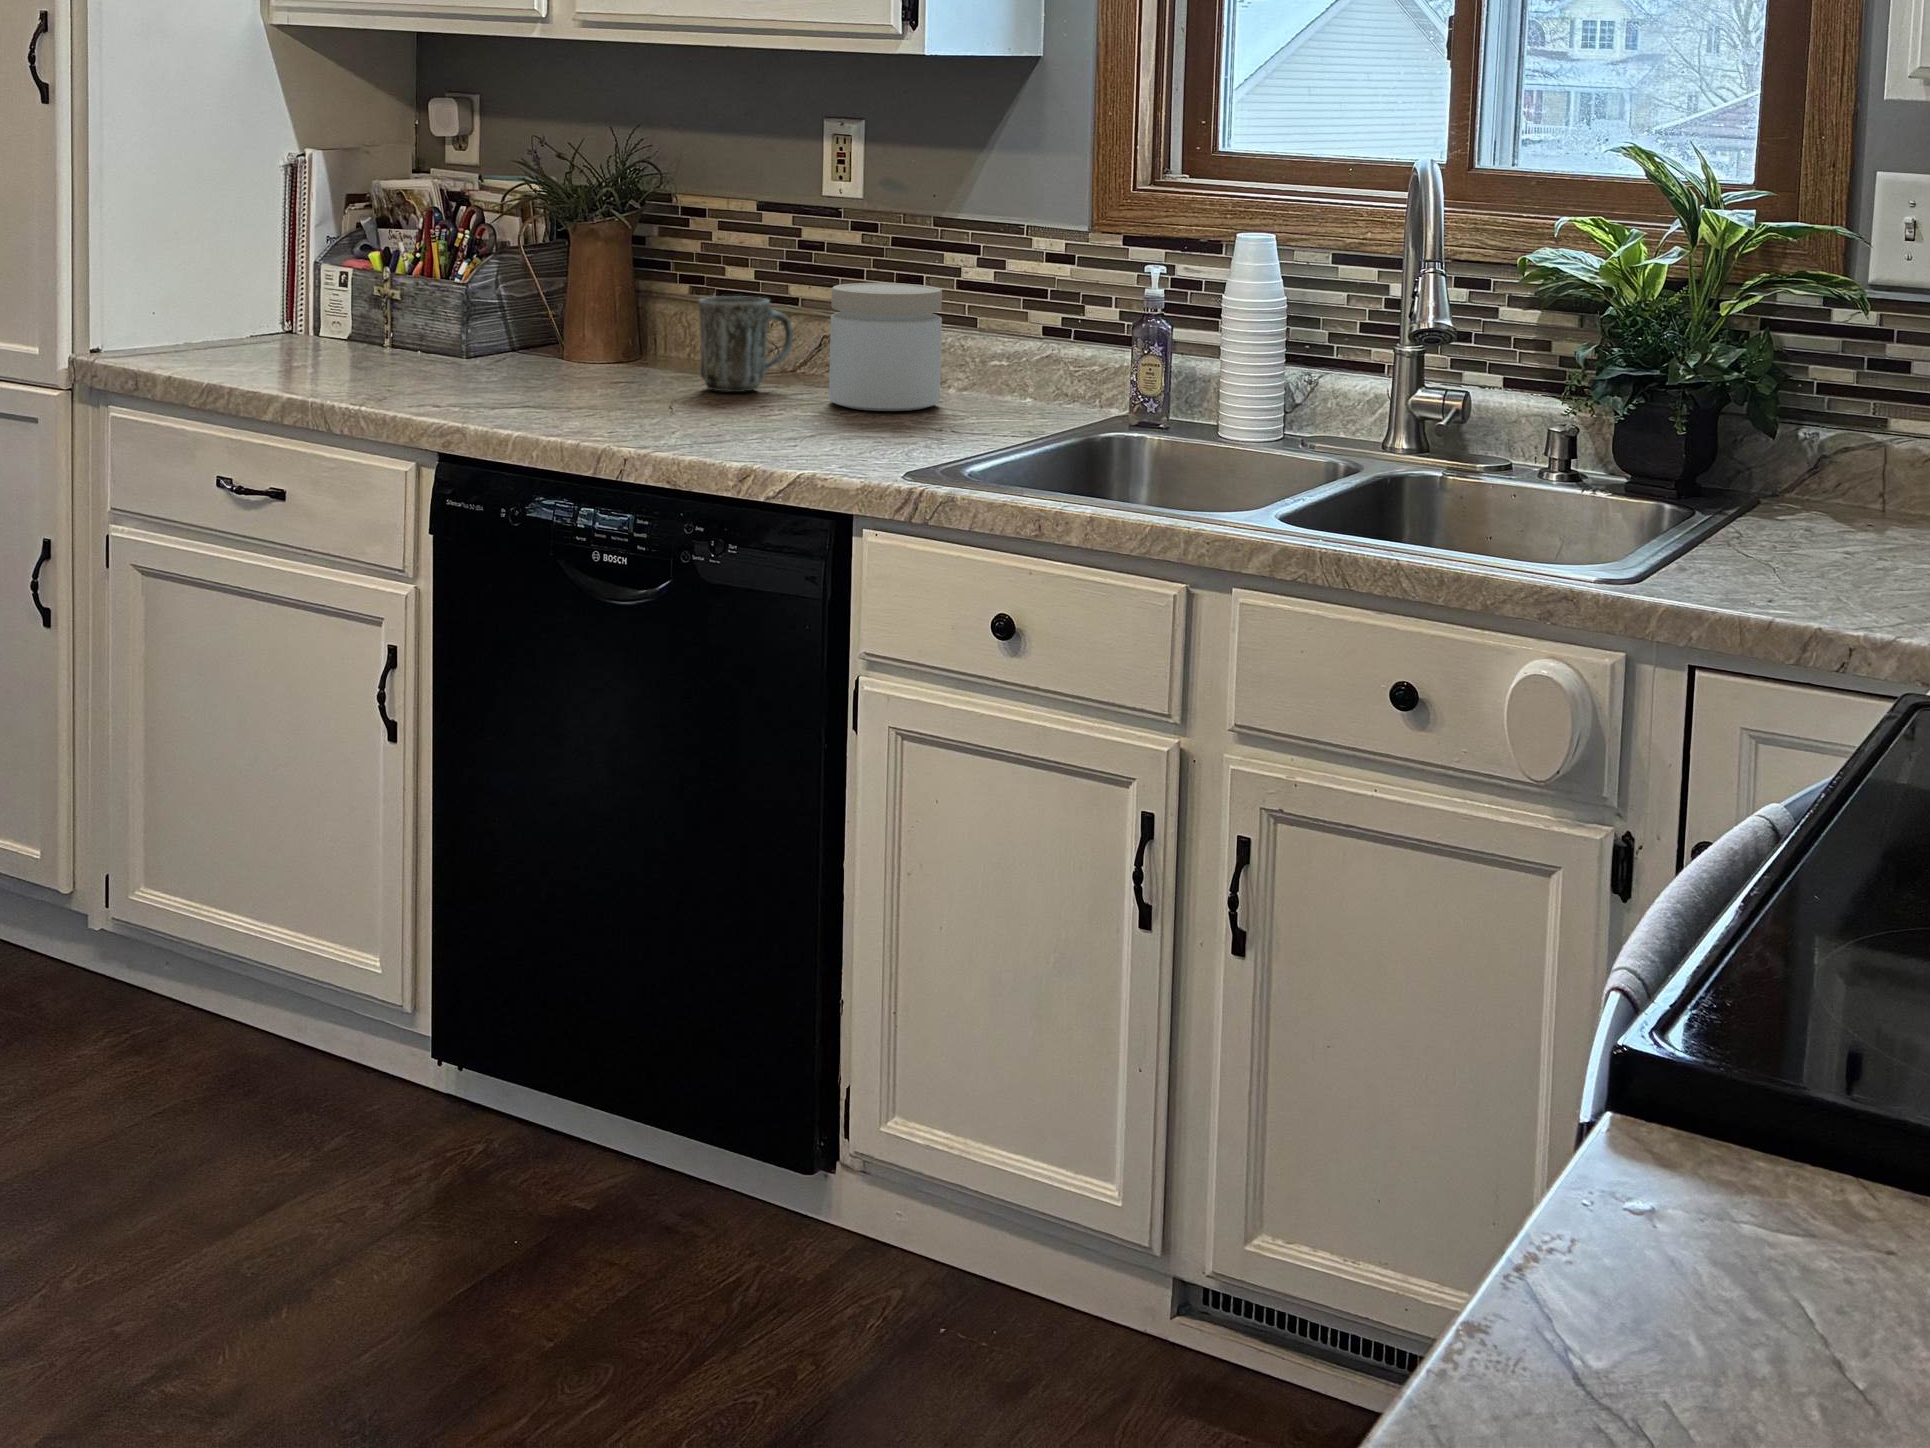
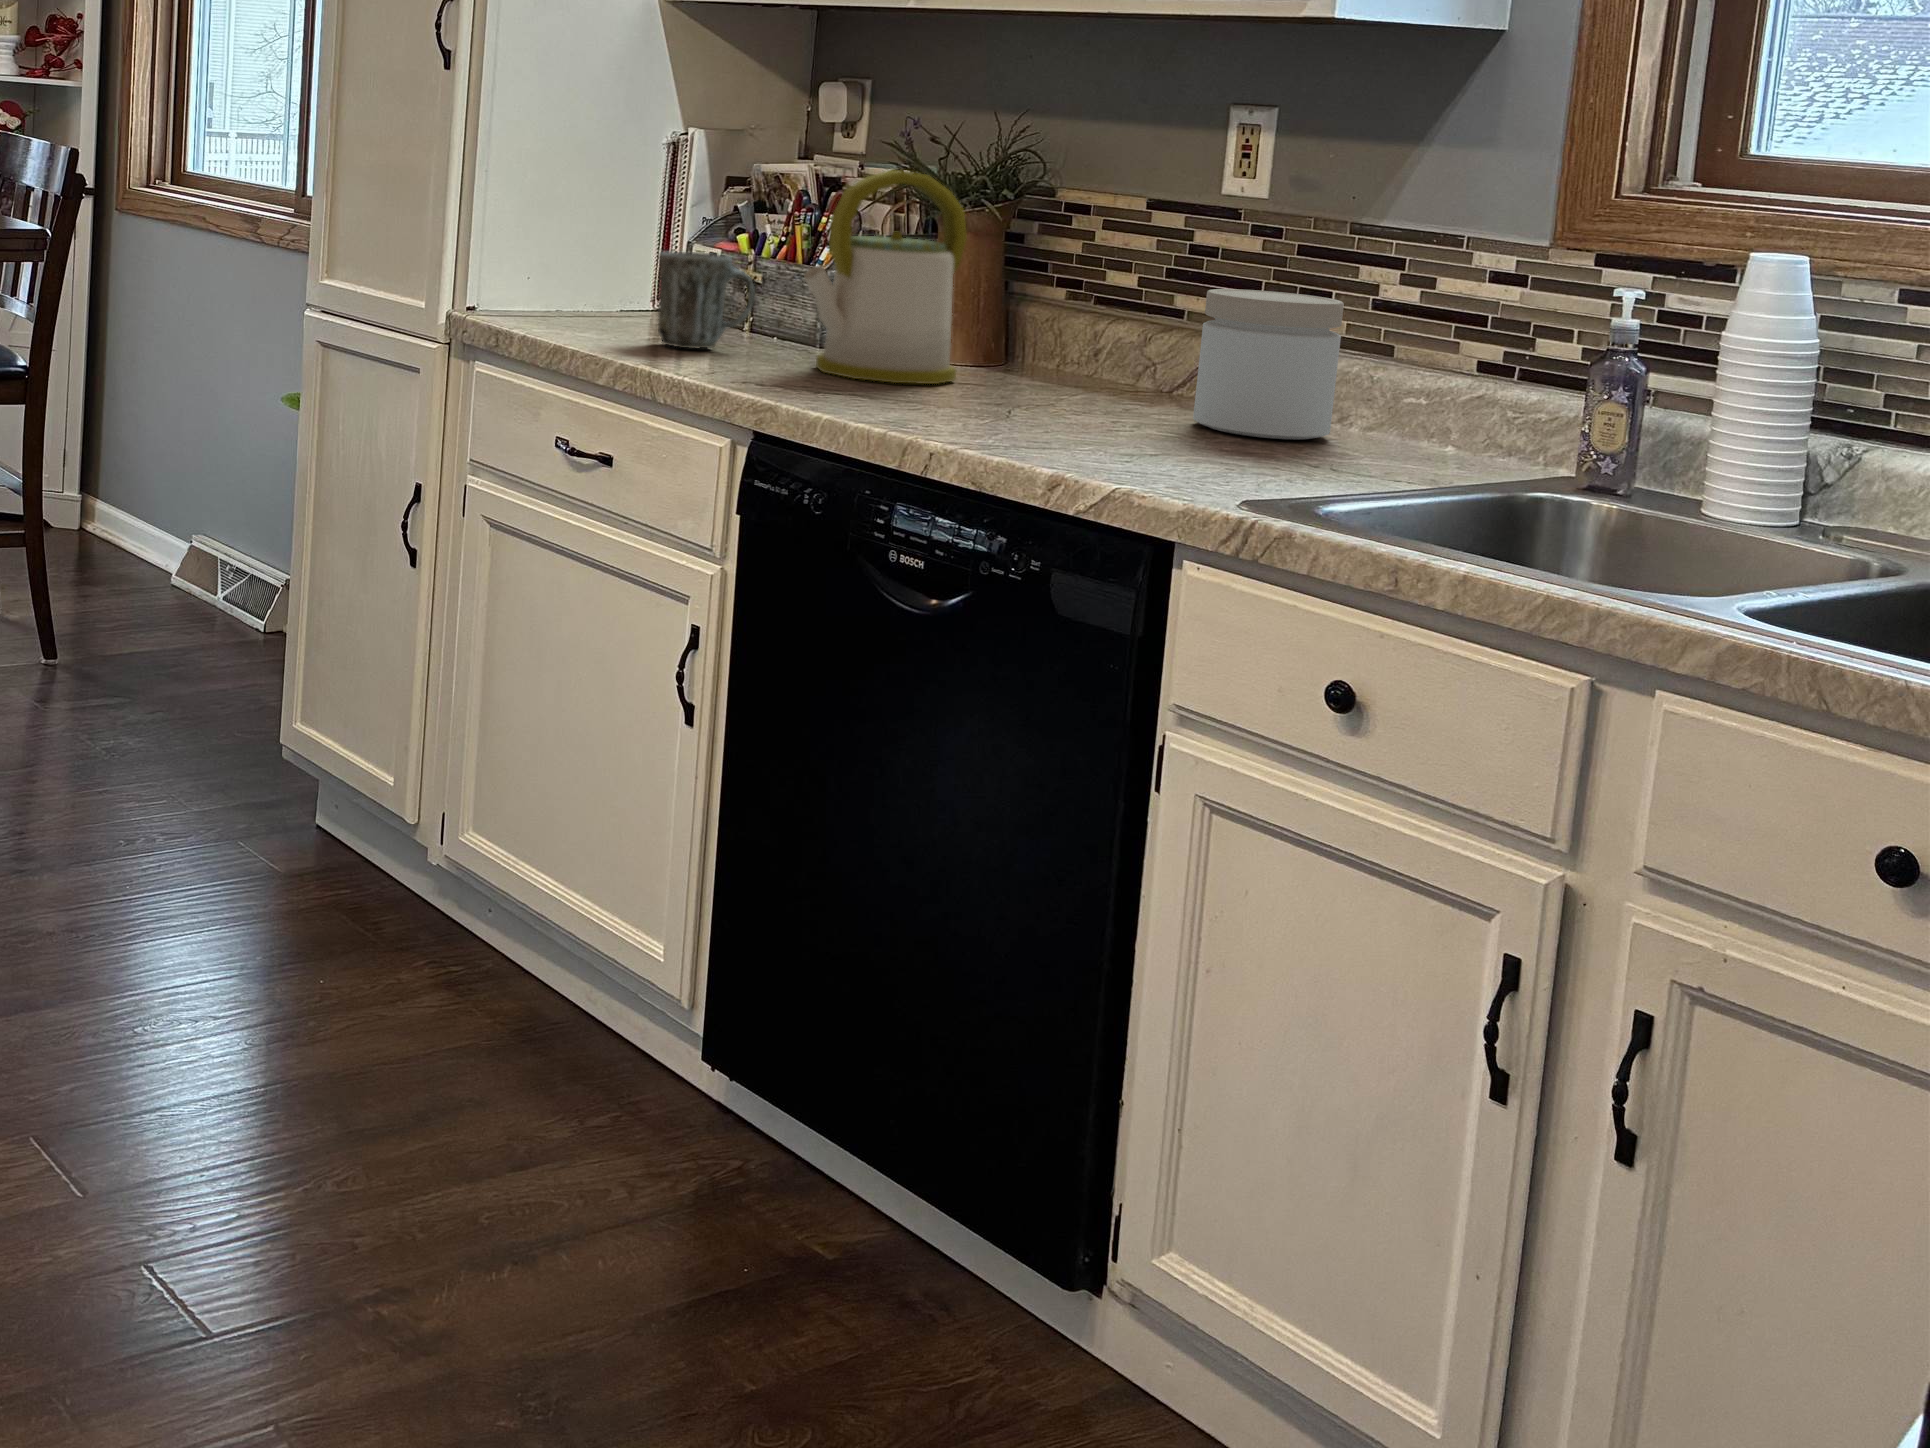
kettle: none [465,193,613,393] -> present [804,170,967,384]
mug: present [698,296,793,392] -> present [658,252,755,349]

